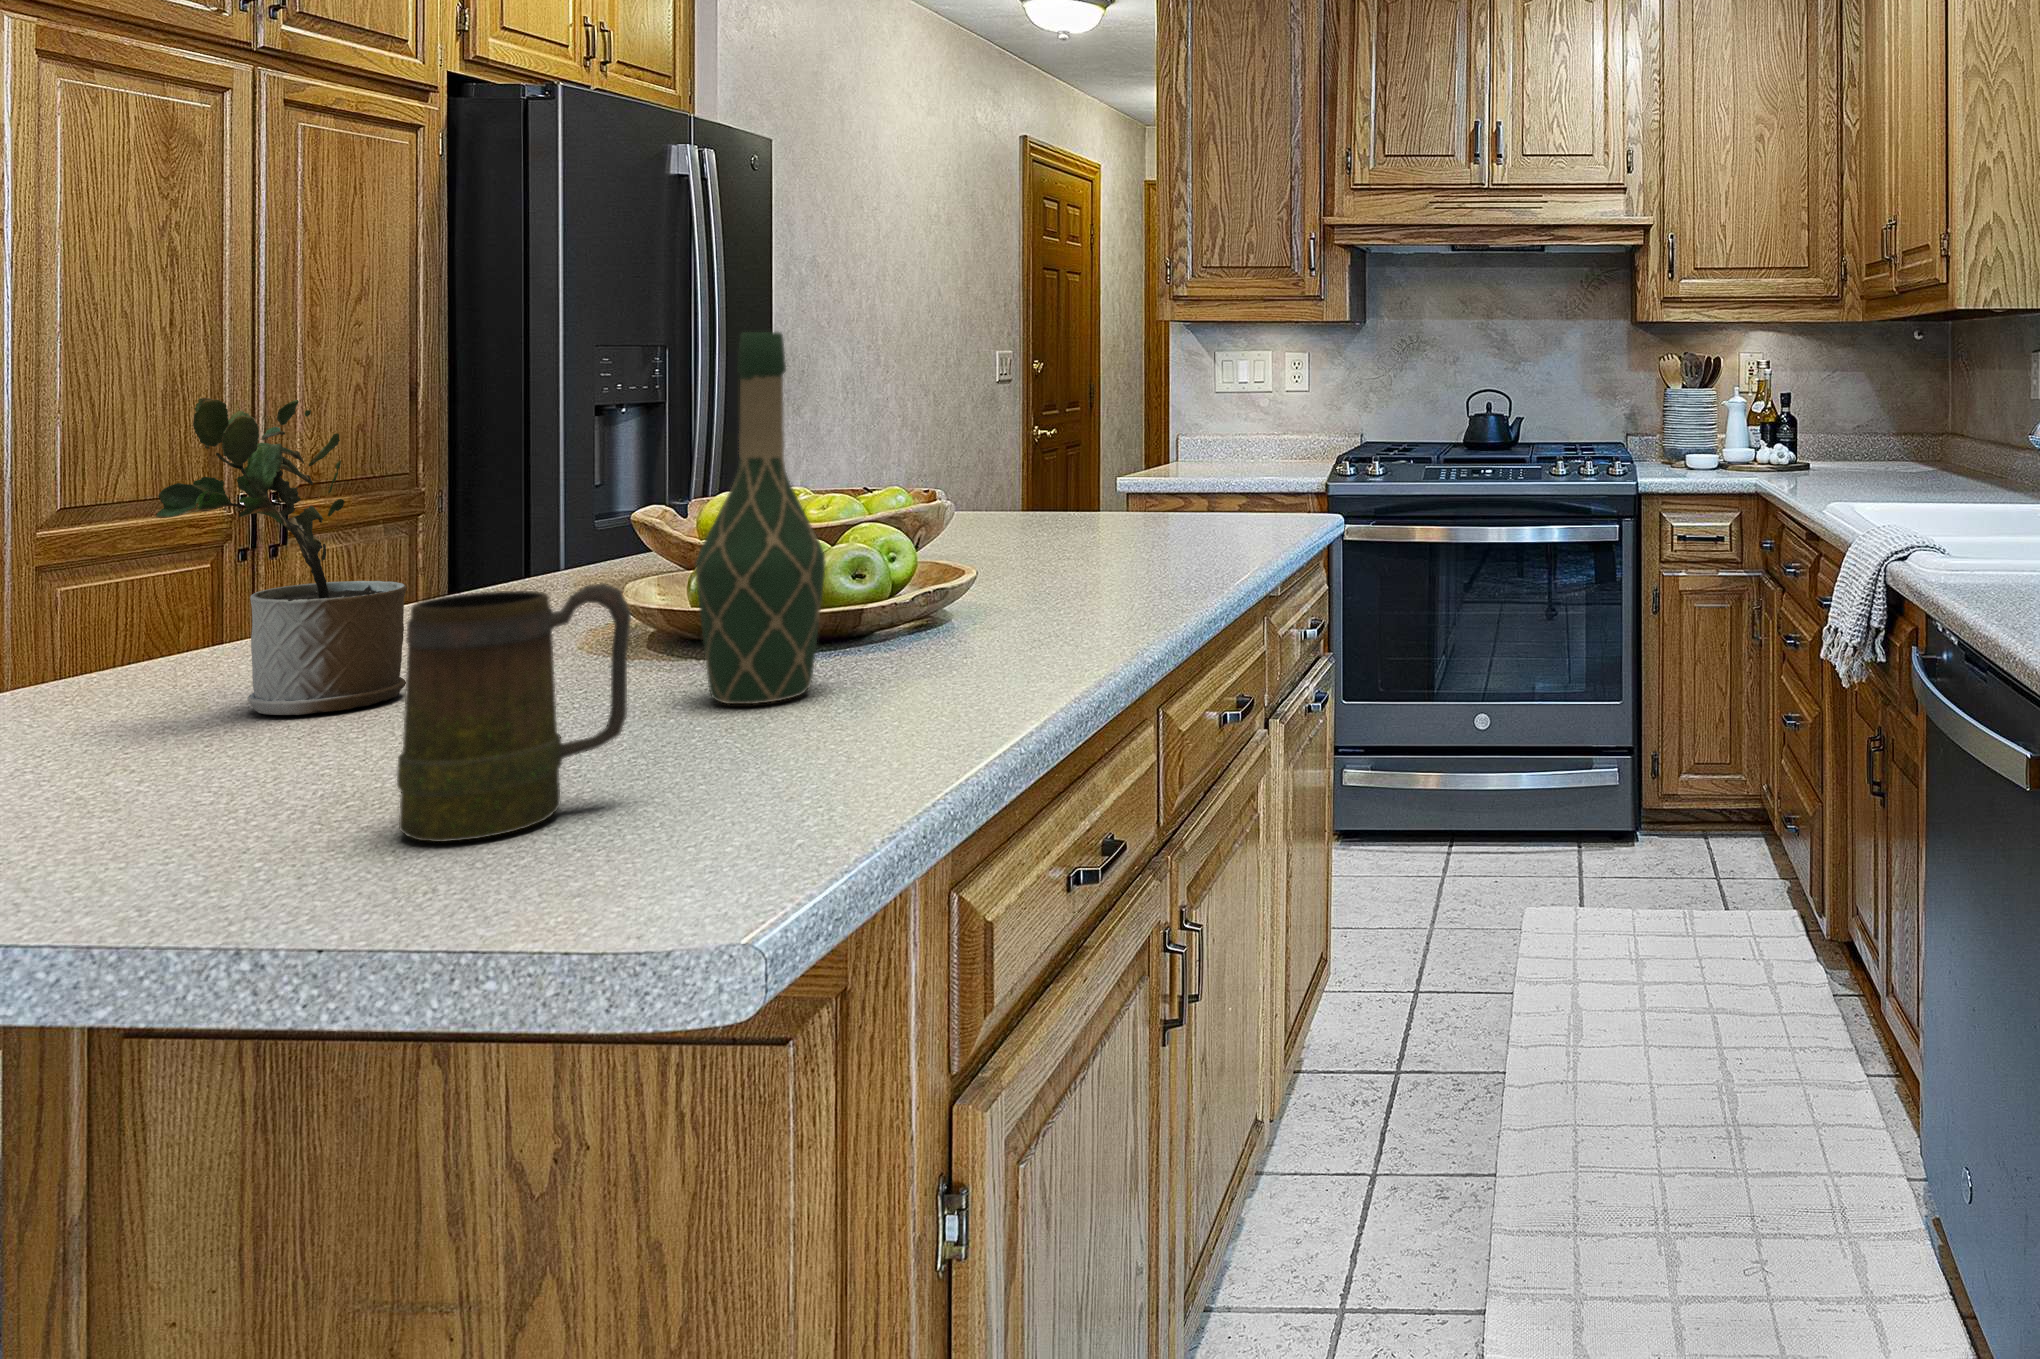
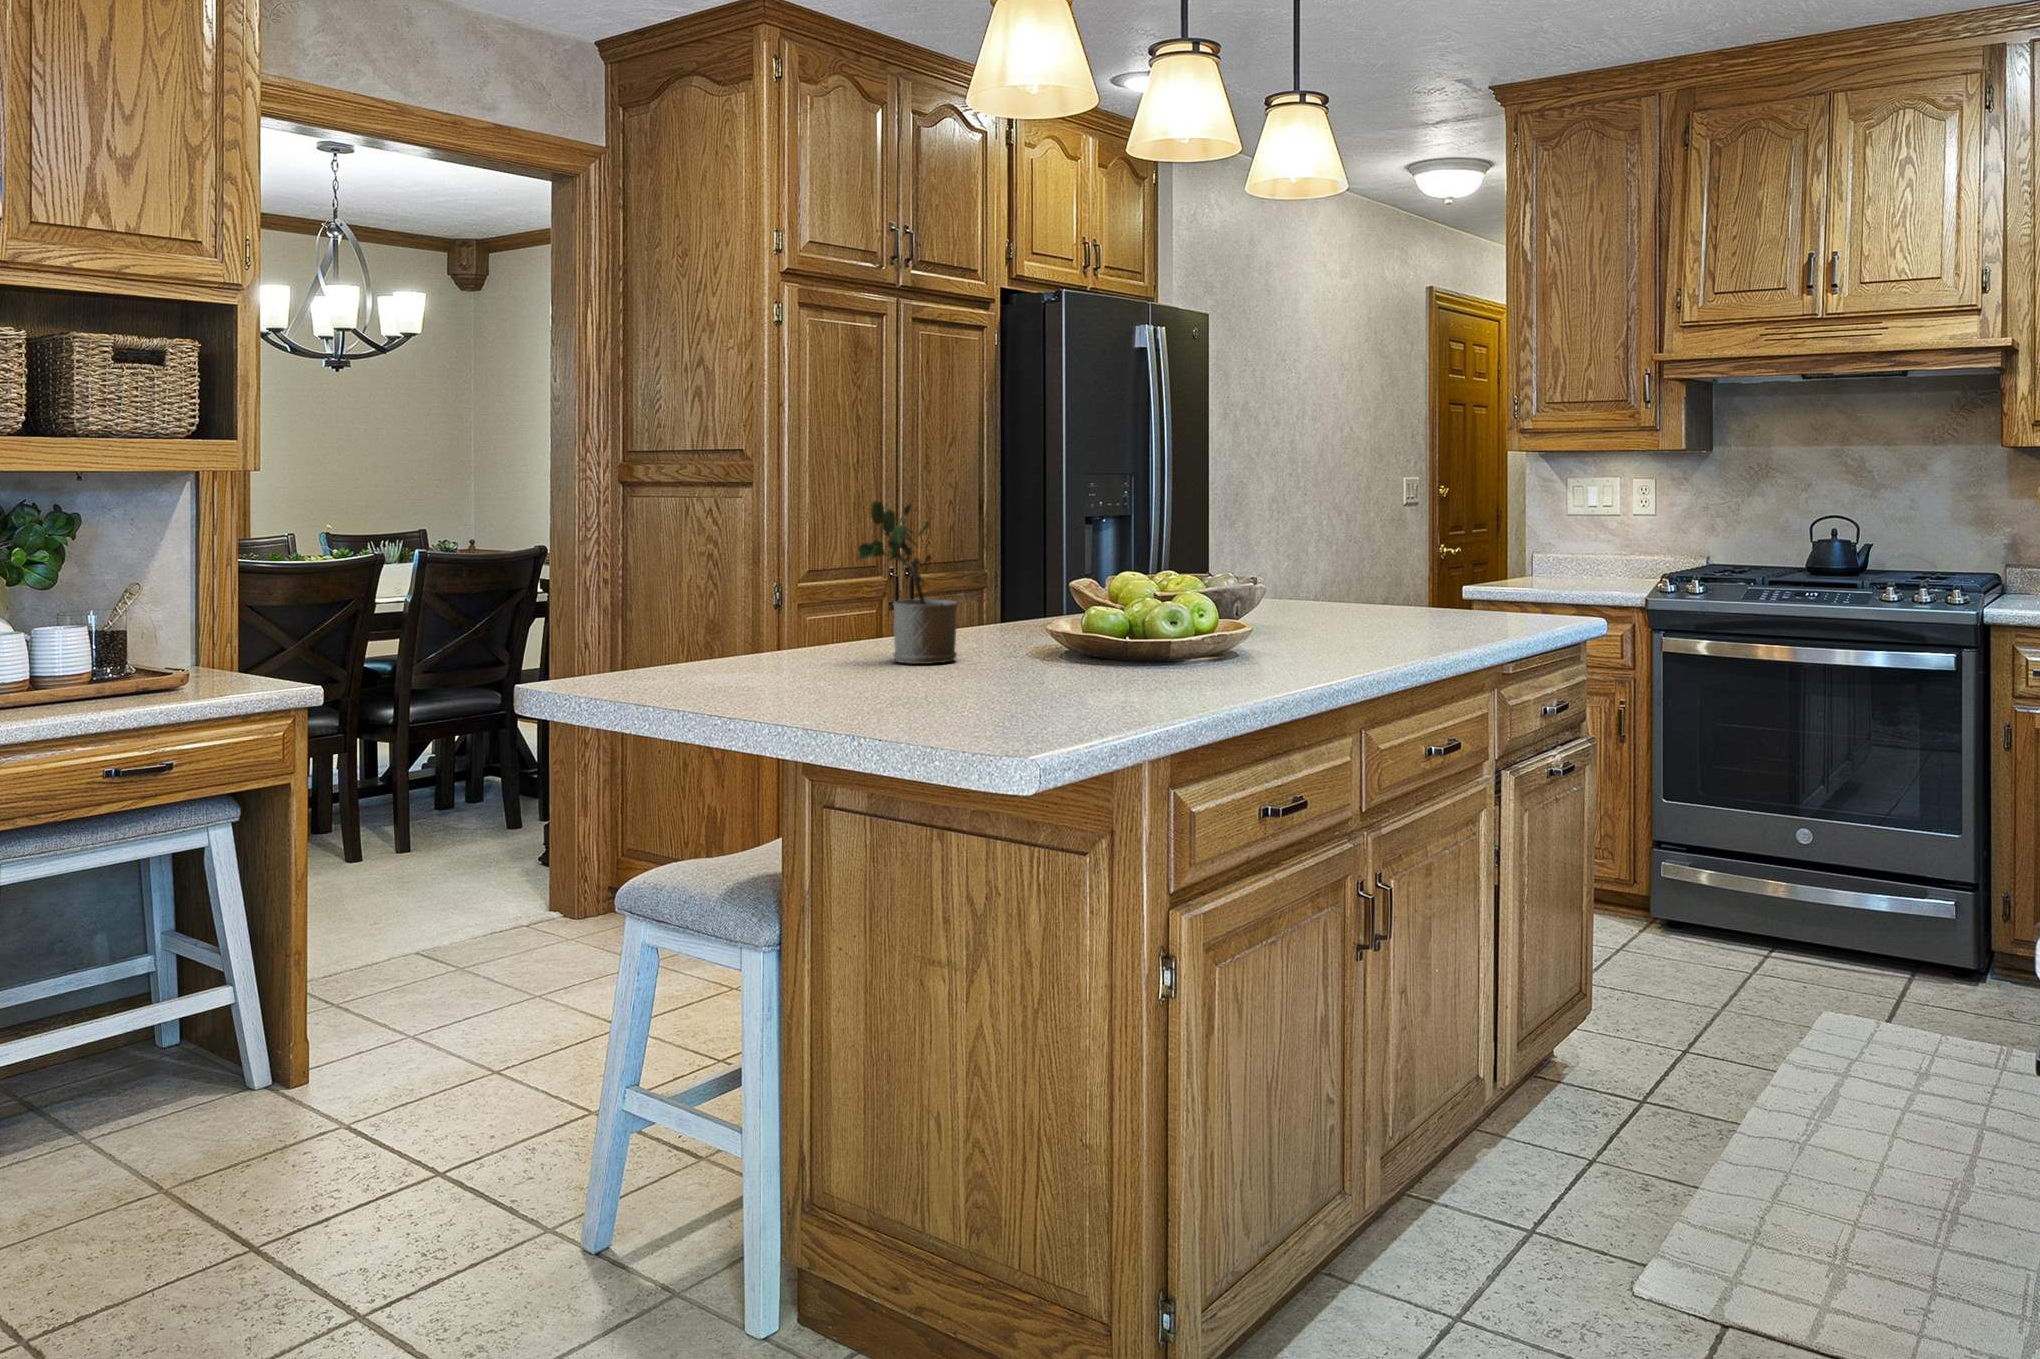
wine bottle: present [695,332,825,704] -> none [1084,466,1150,676]
mug: present [397,583,631,842] -> none [944,592,1038,706]

